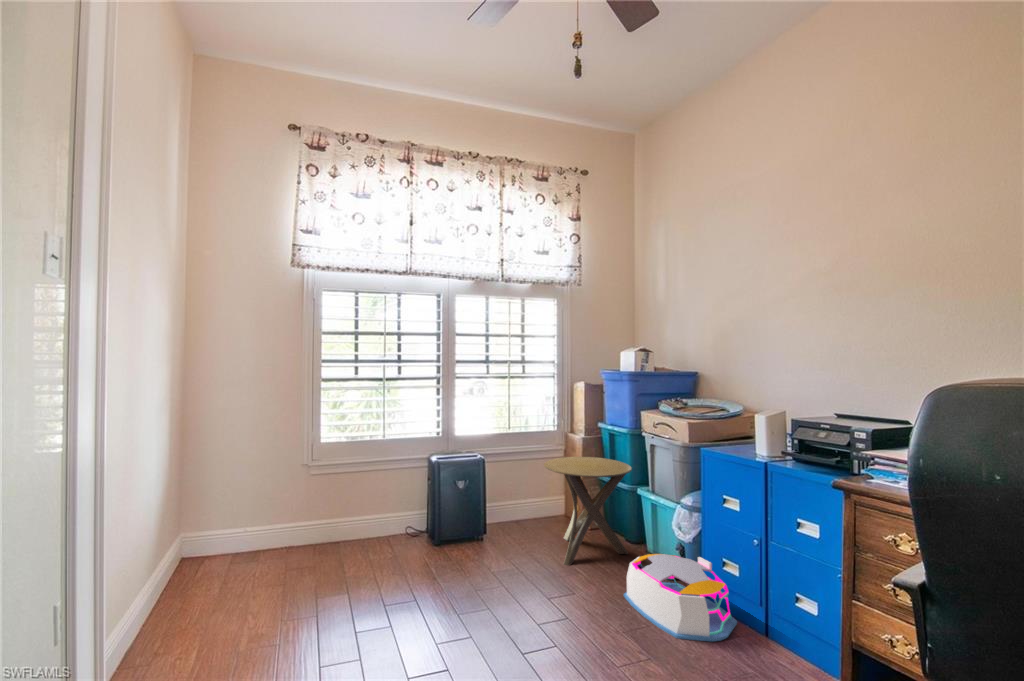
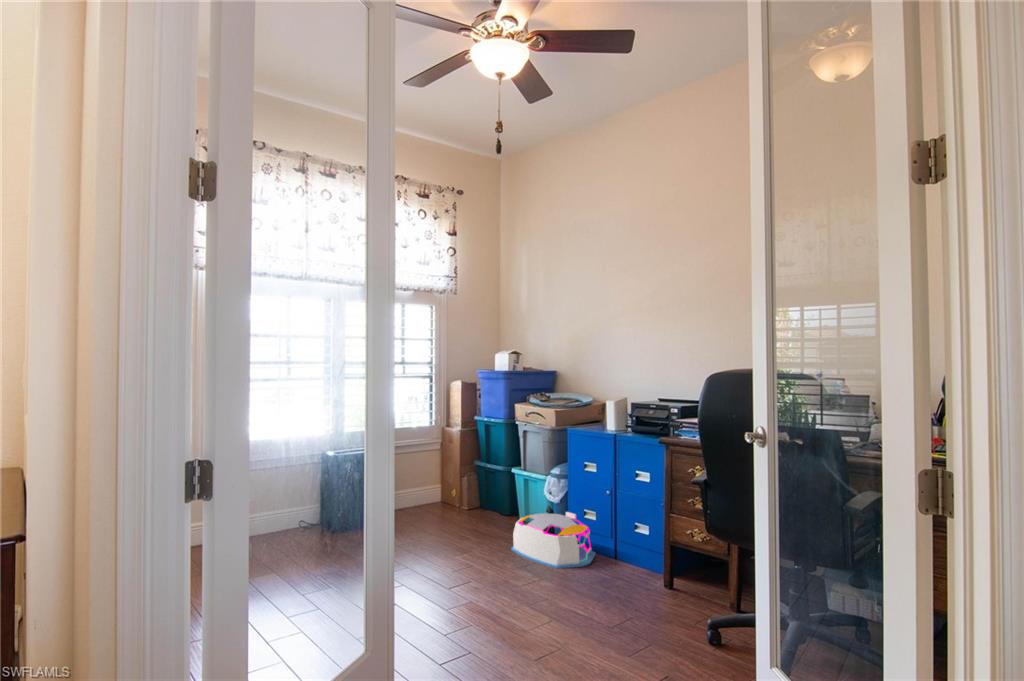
side table: present [544,457,632,566] -> none [434,446,509,536]

